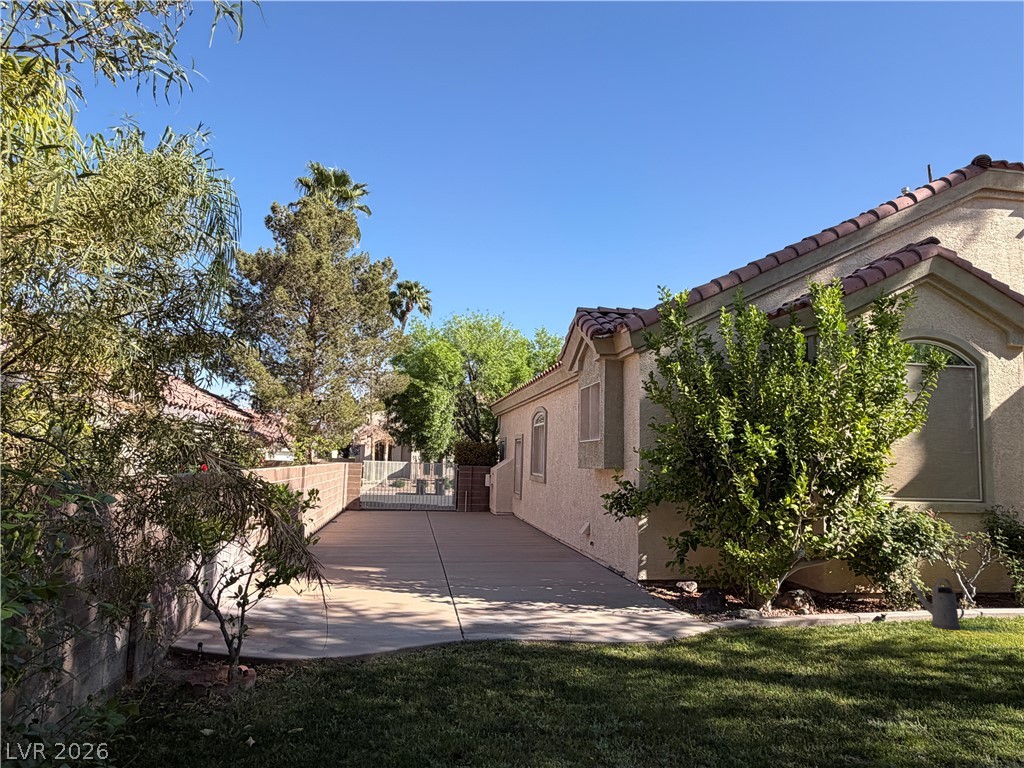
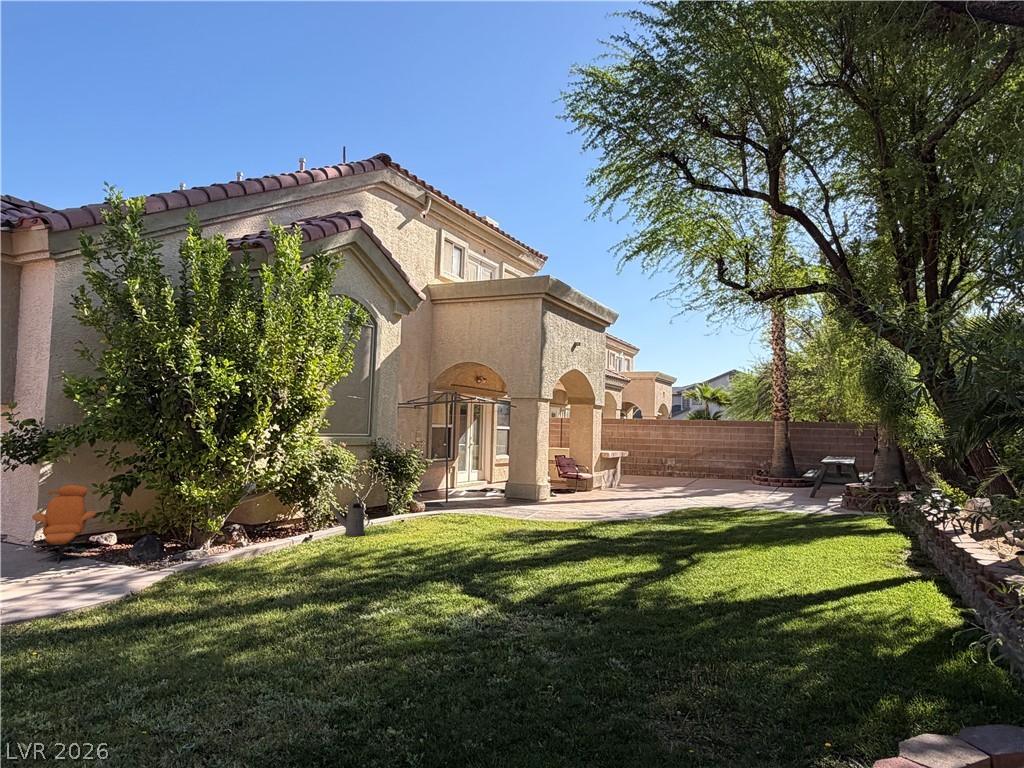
lounge chair: none [633,535,678,601] -> present [32,485,96,563]

